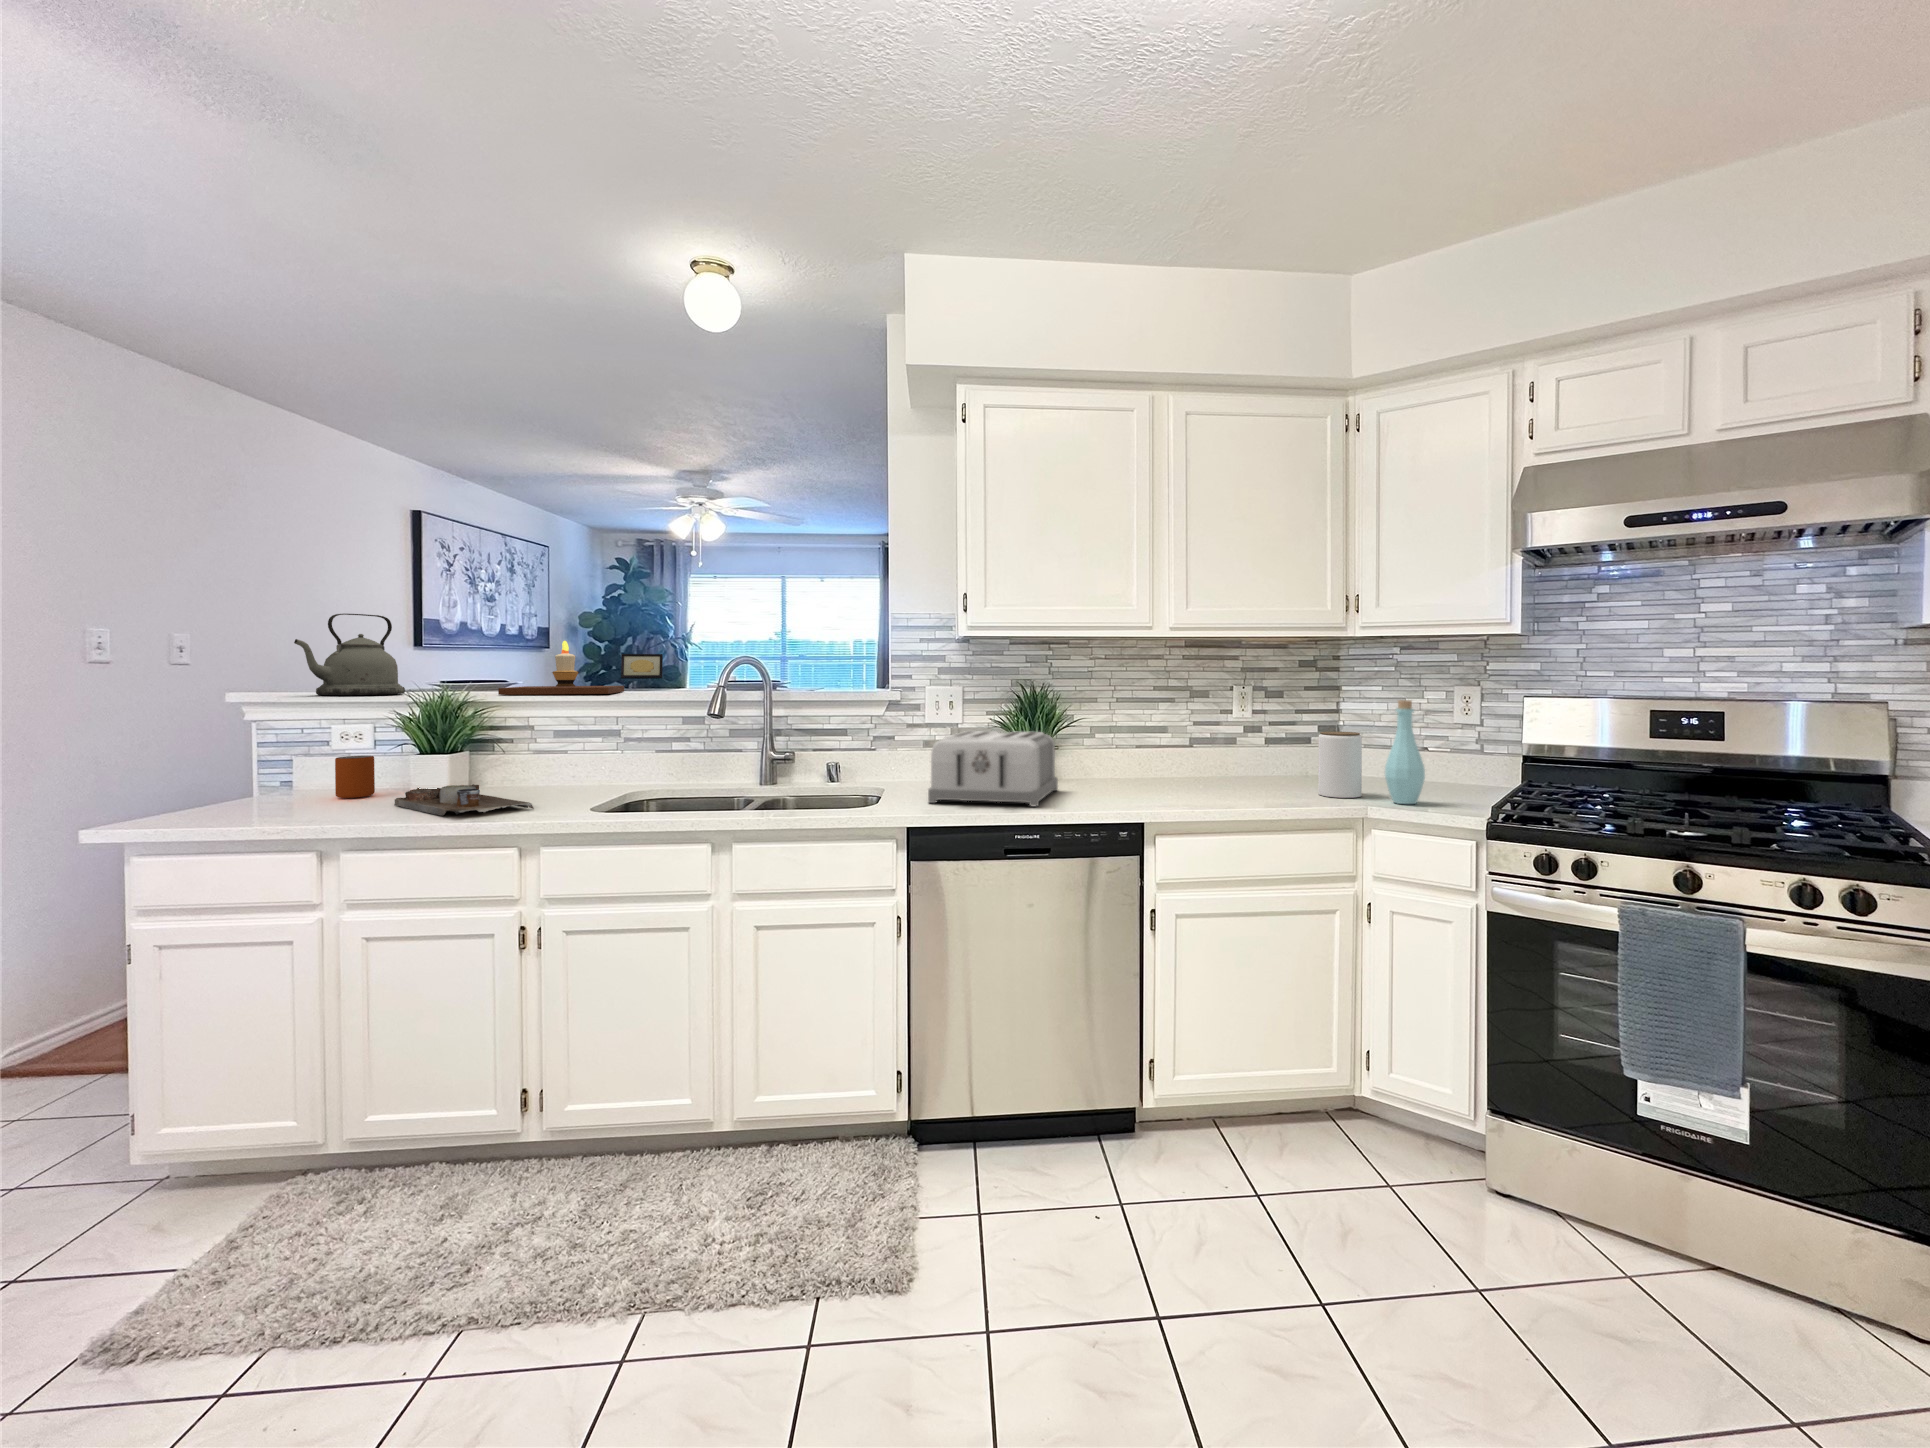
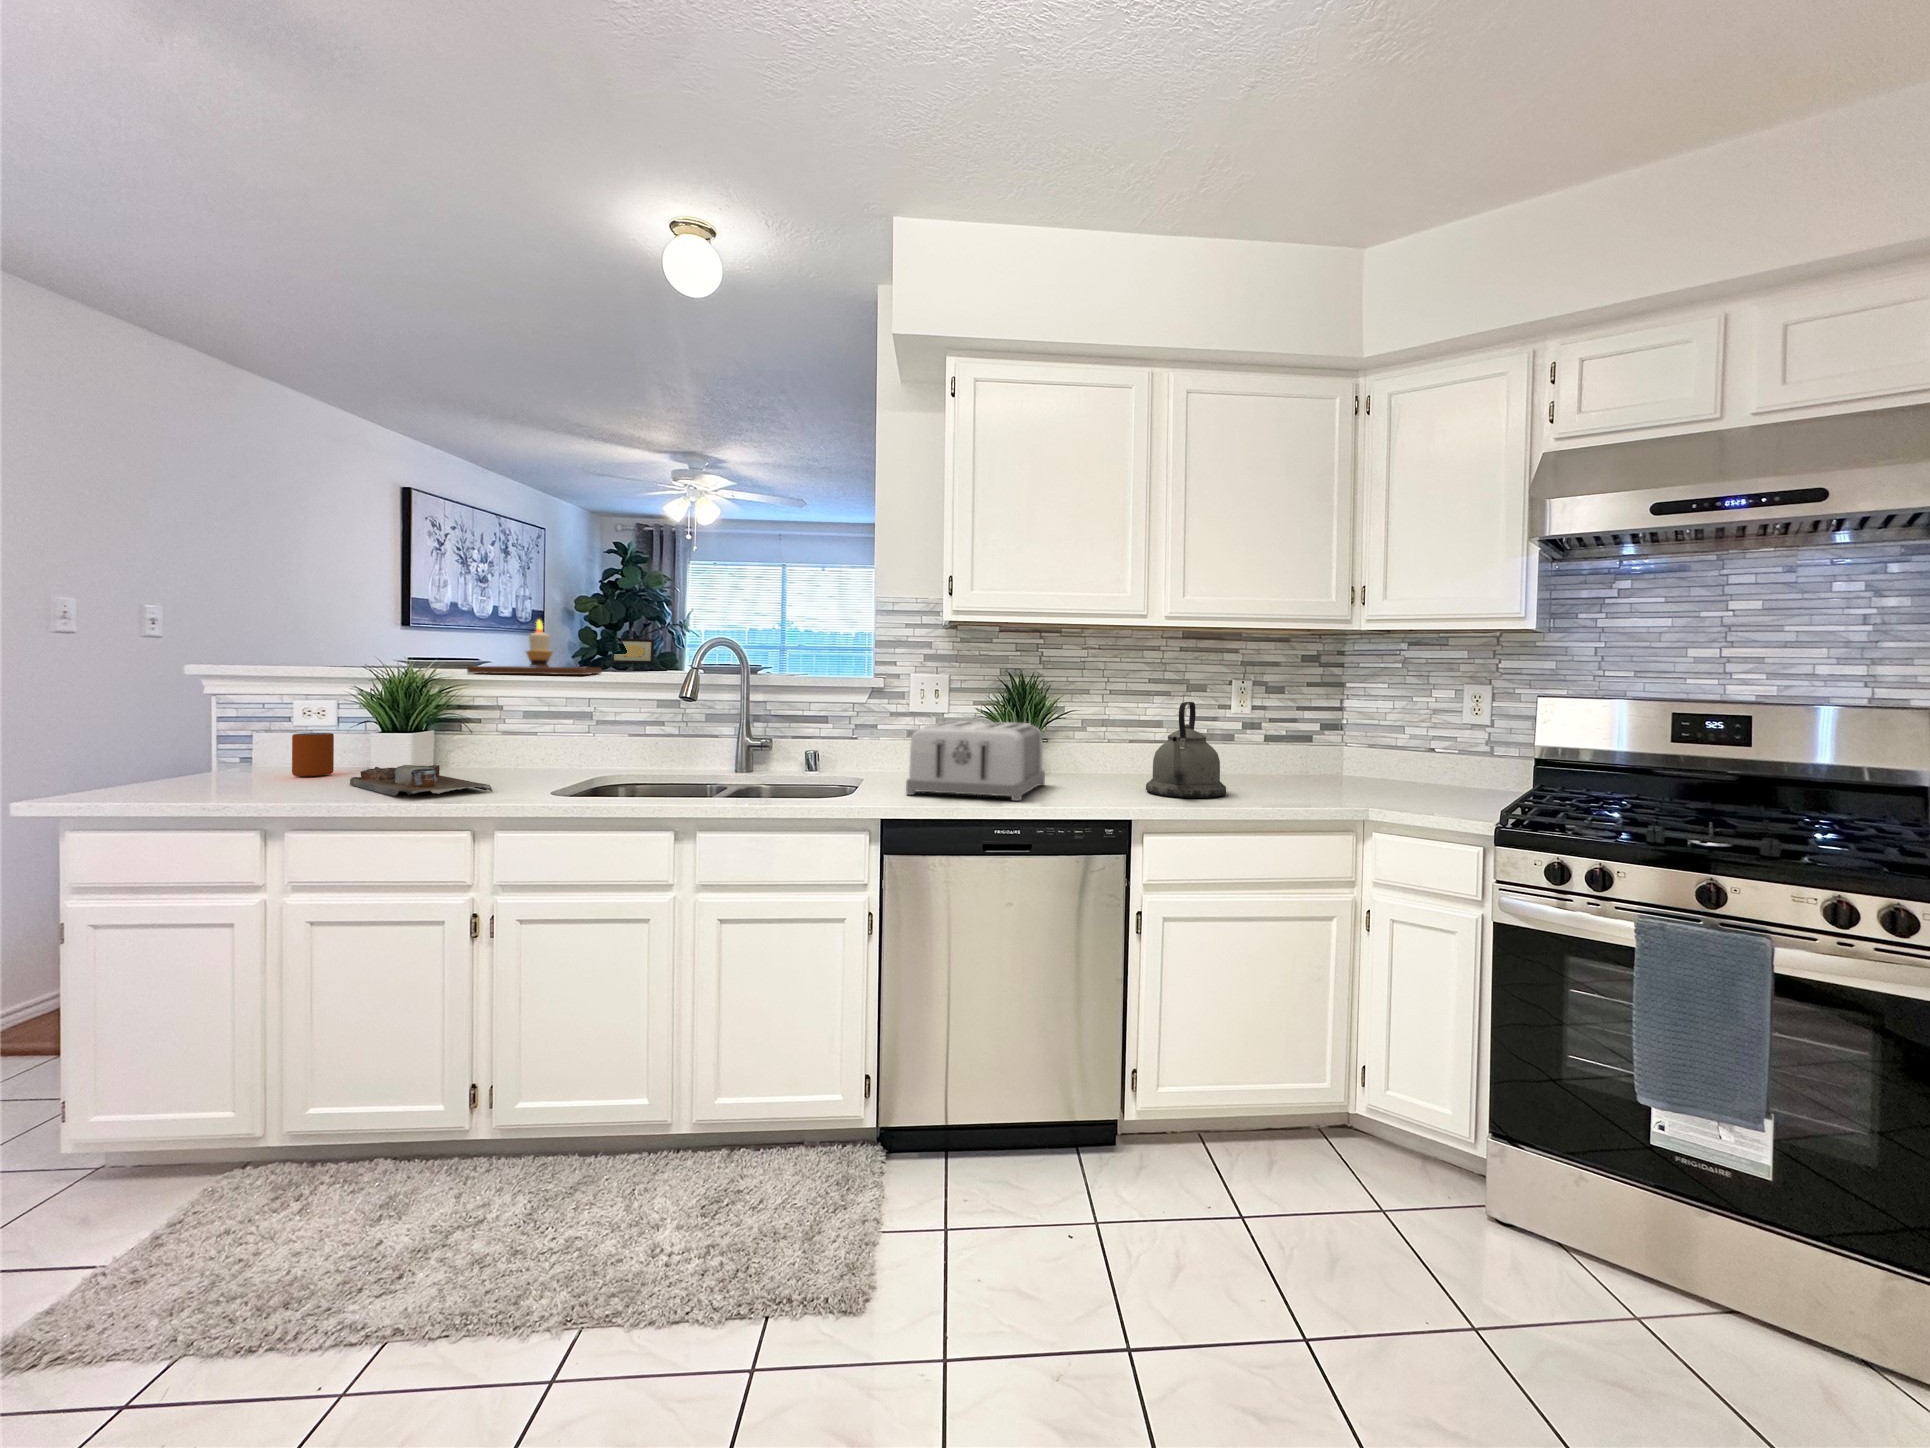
kettle: present [294,614,405,695] -> present [1146,702,1226,798]
bottle: present [1385,700,1425,804] -> none [1388,697,1431,807]
jar: present [1318,732,1362,798] -> none [1318,729,1365,799]

